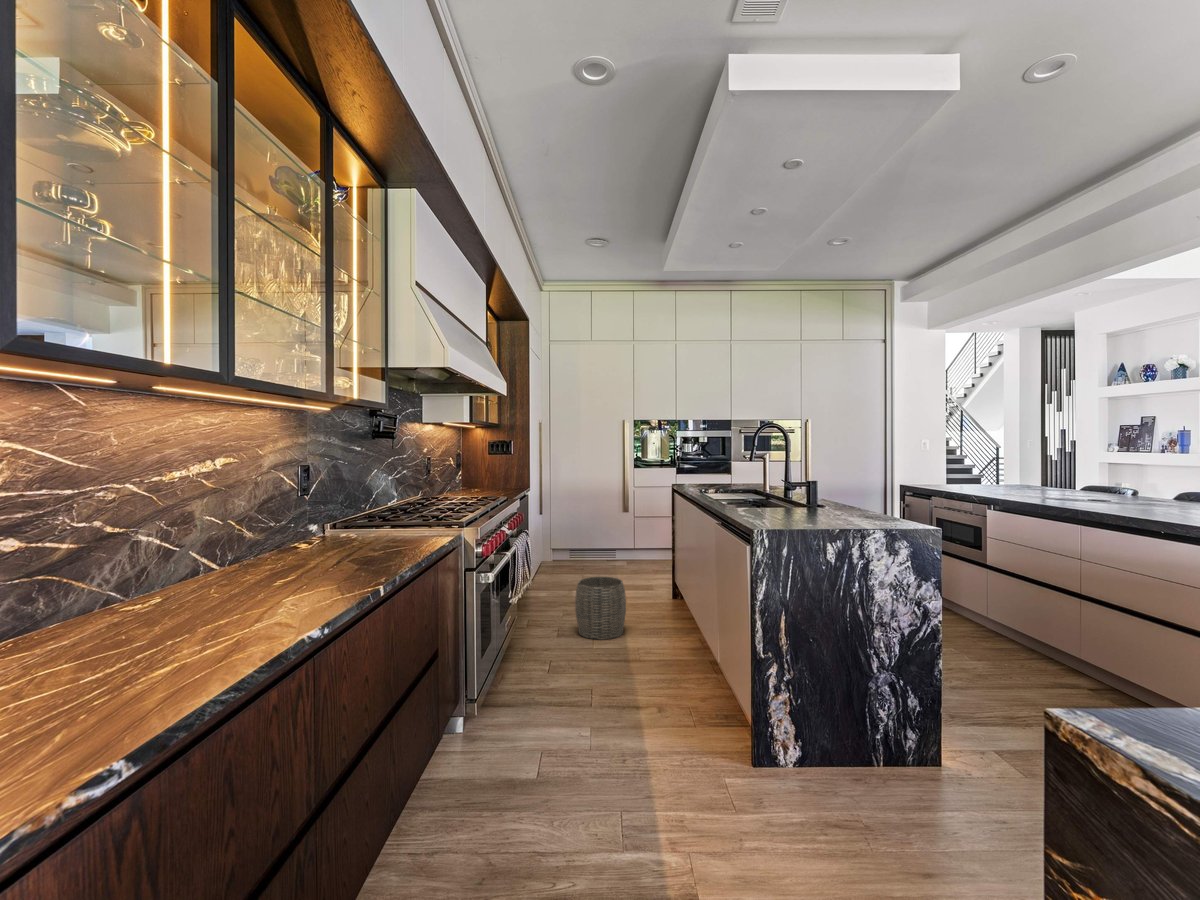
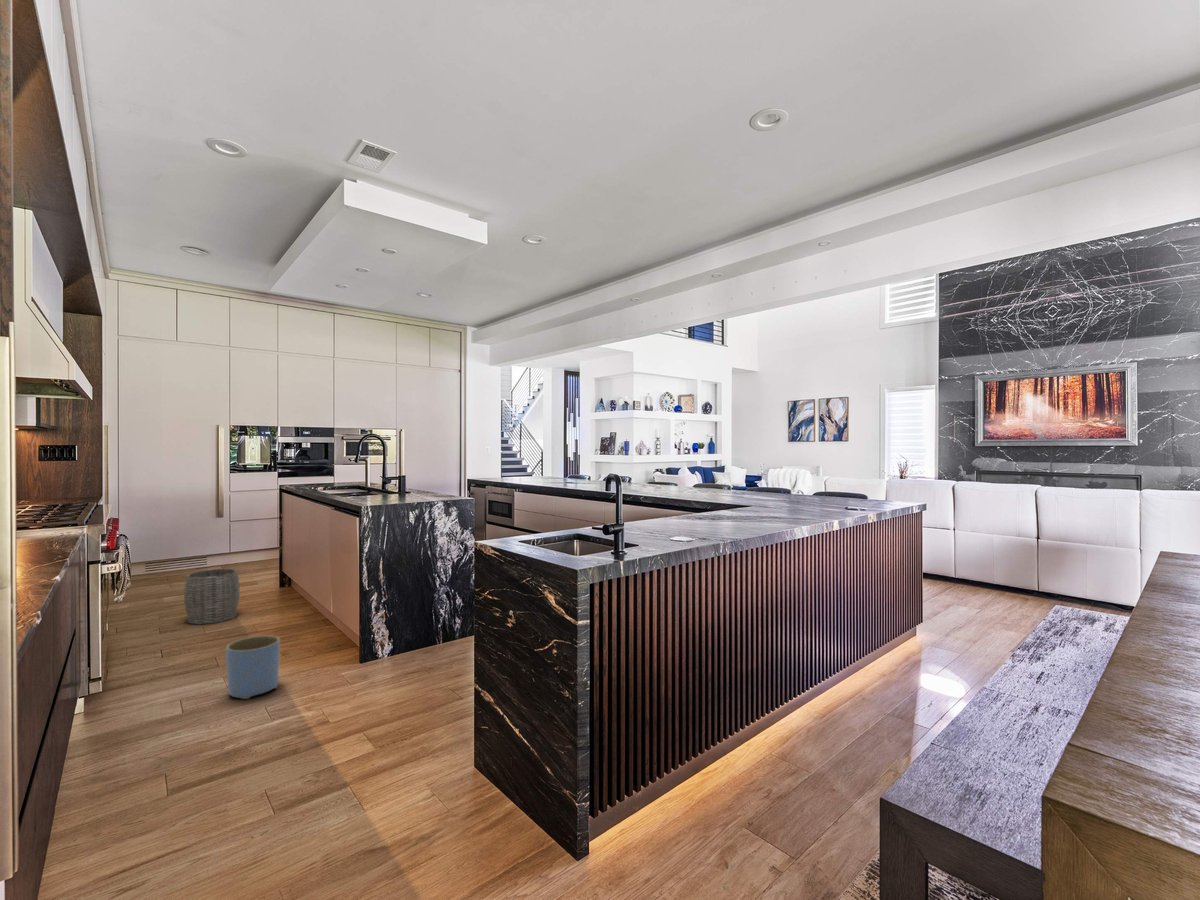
planter: none [578,699,642,794] -> present [226,635,280,699]

